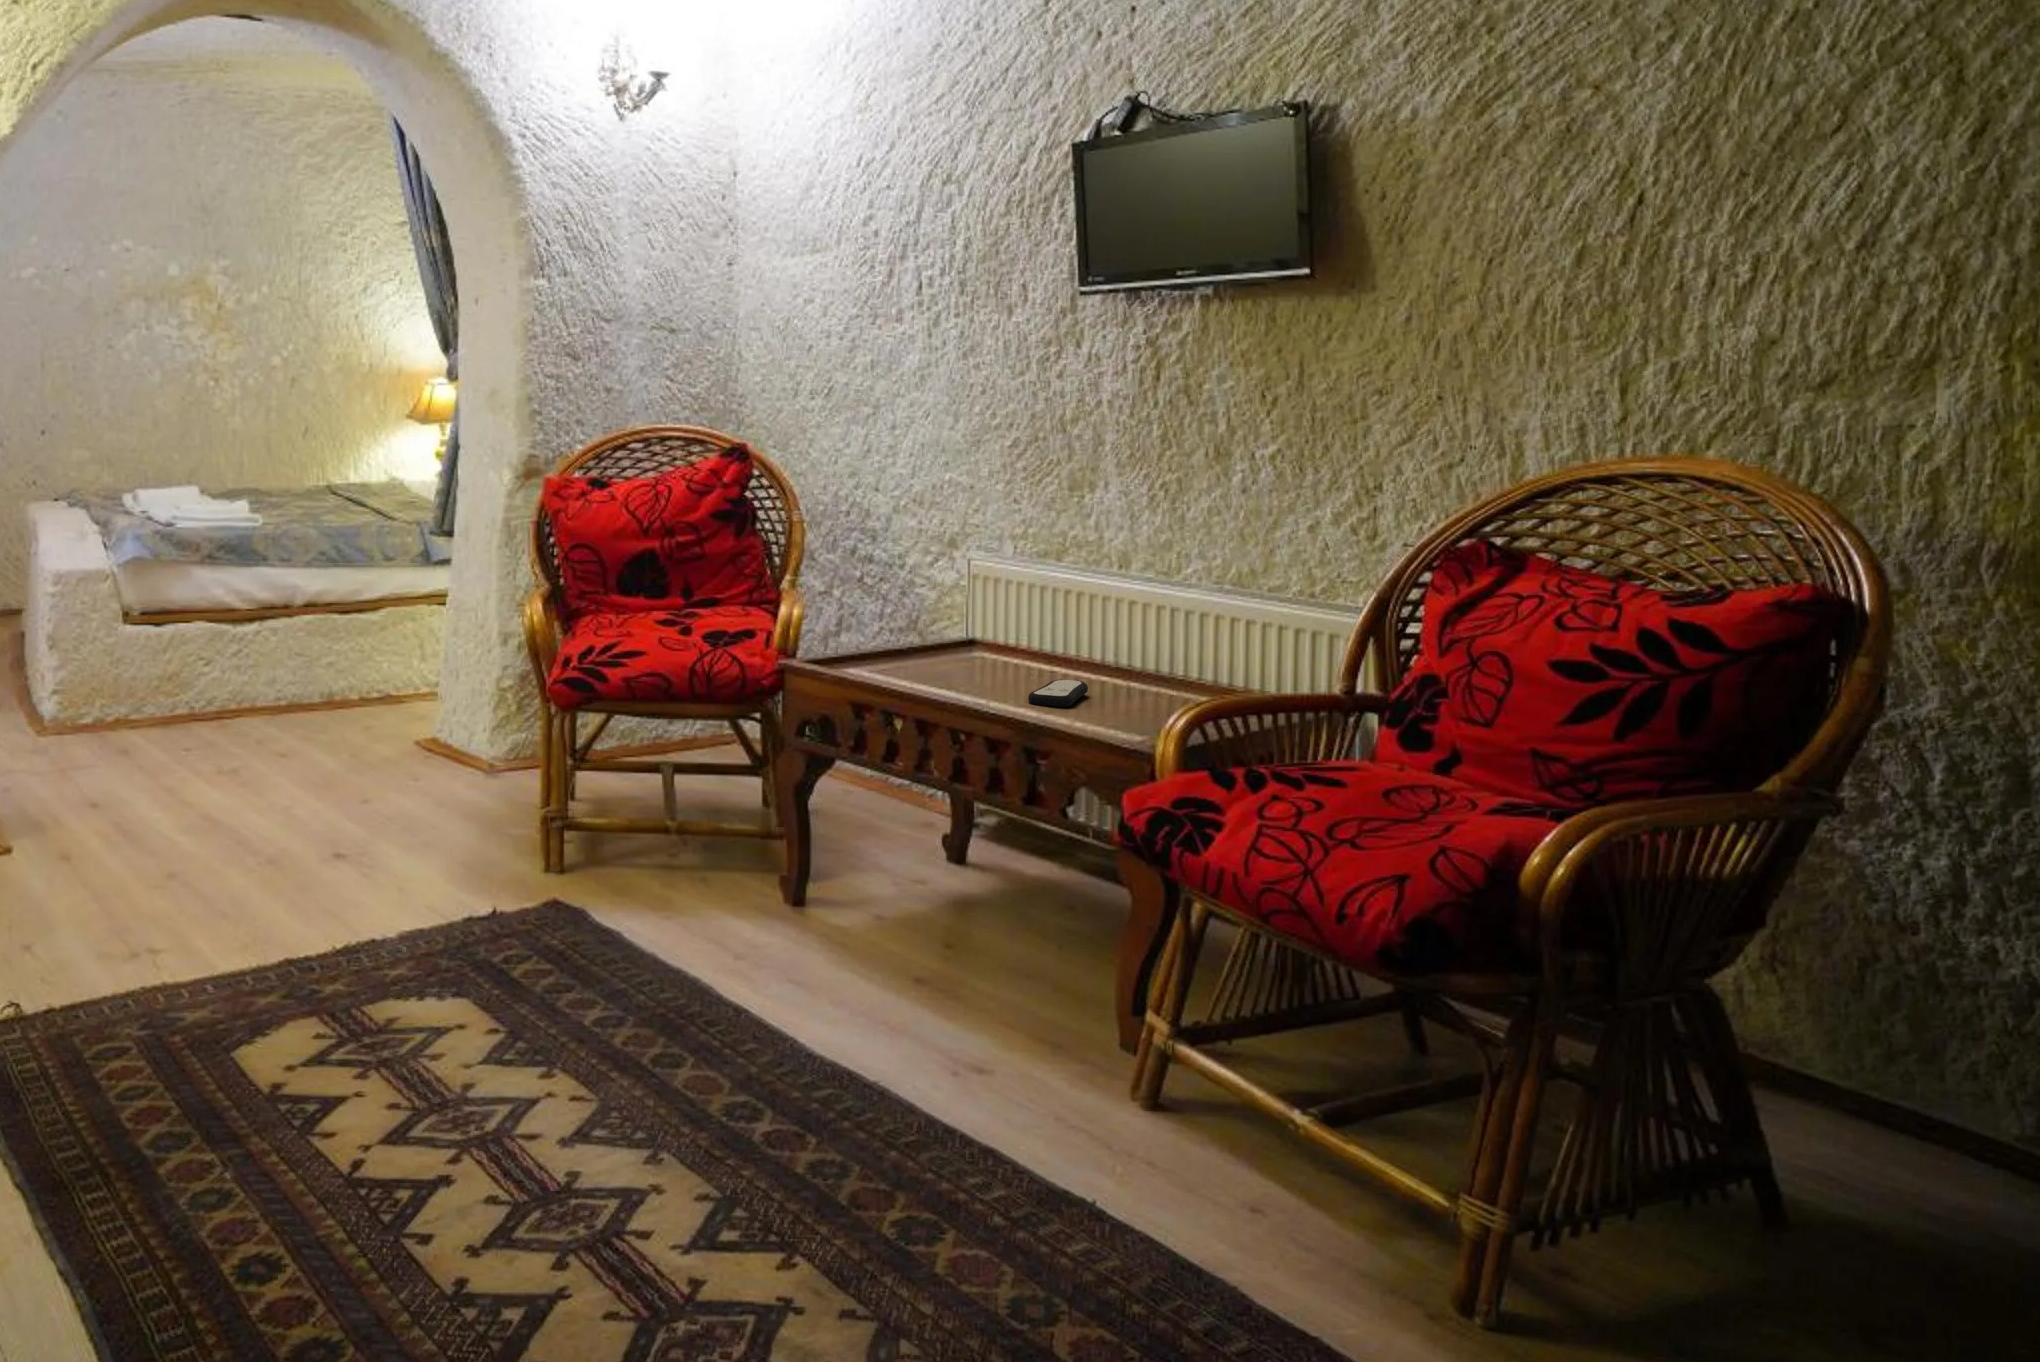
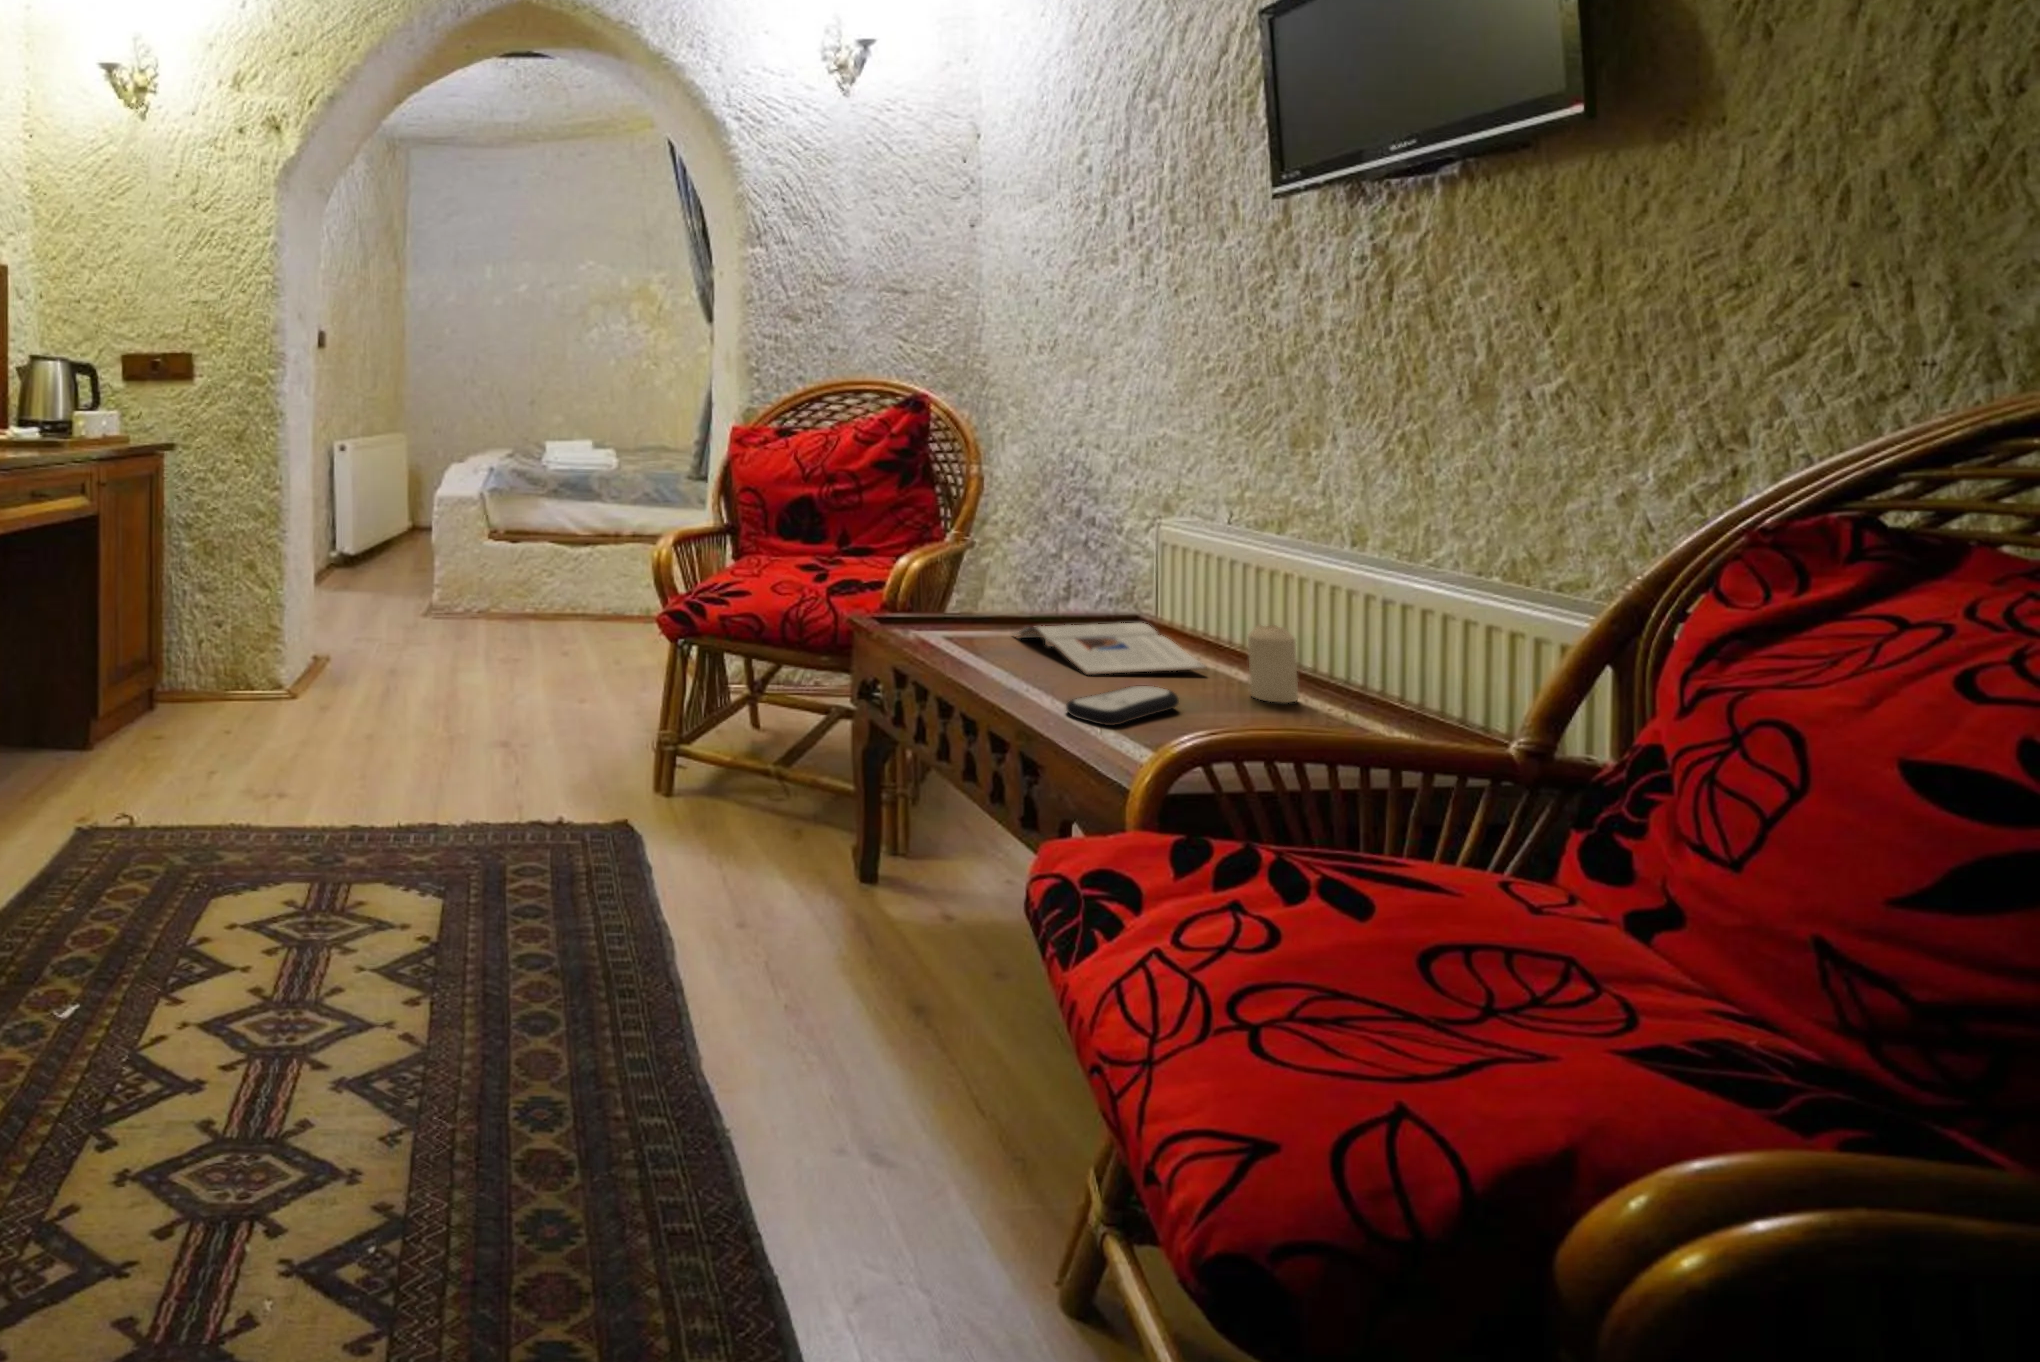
candle: none [1108,628,1140,685] -> present [1248,625,1298,703]
magazine: none [908,639,1069,679] -> present [1016,623,1206,675]

